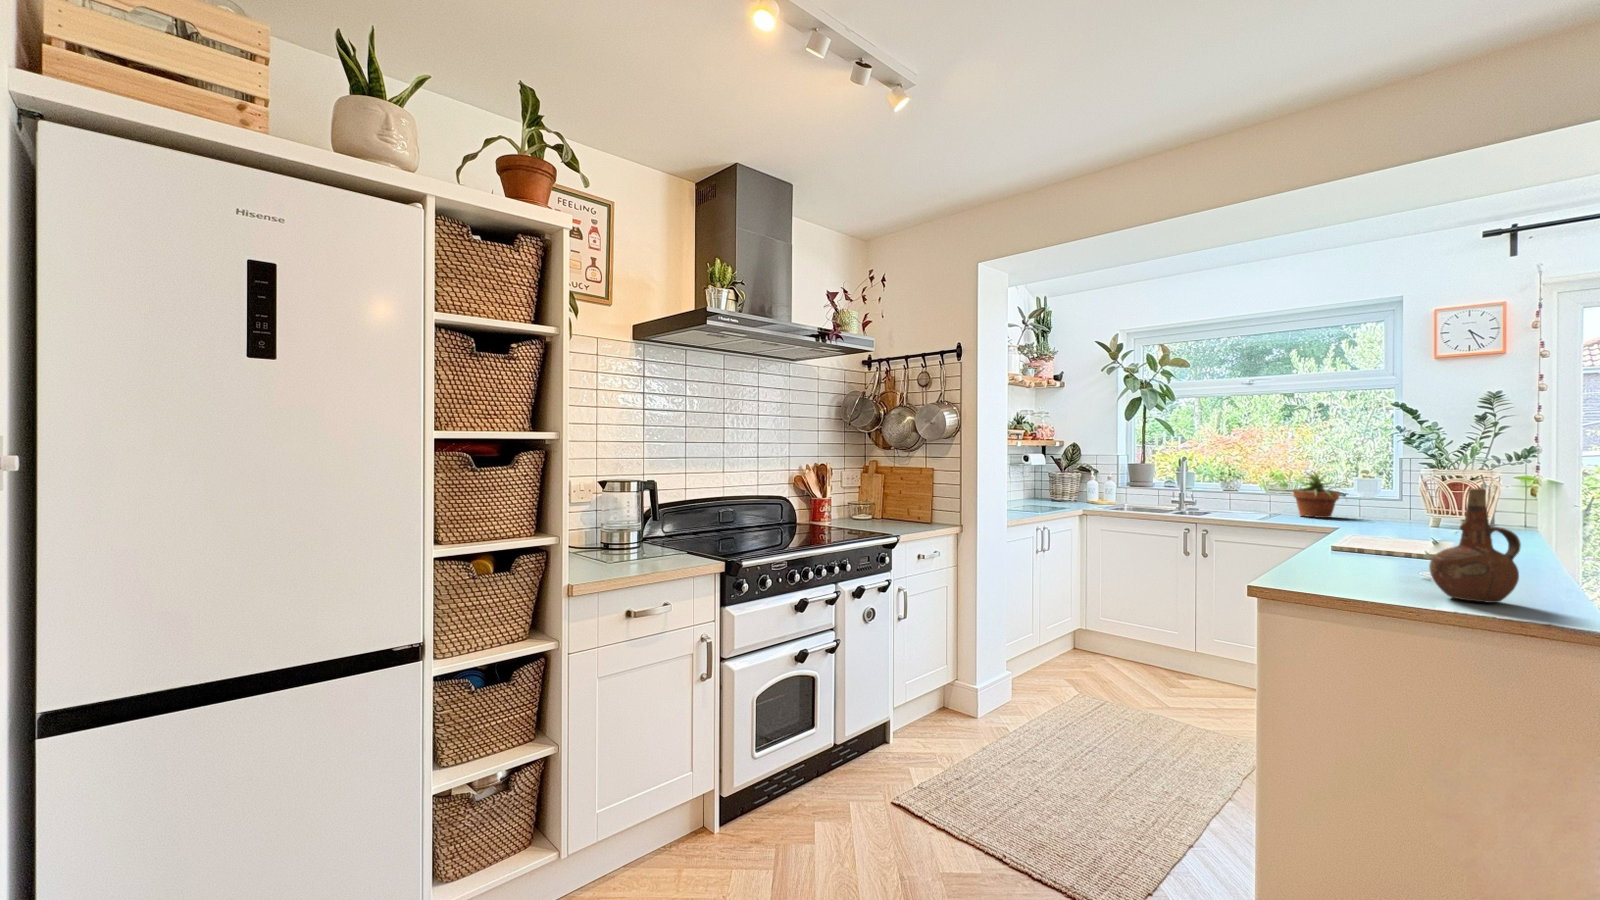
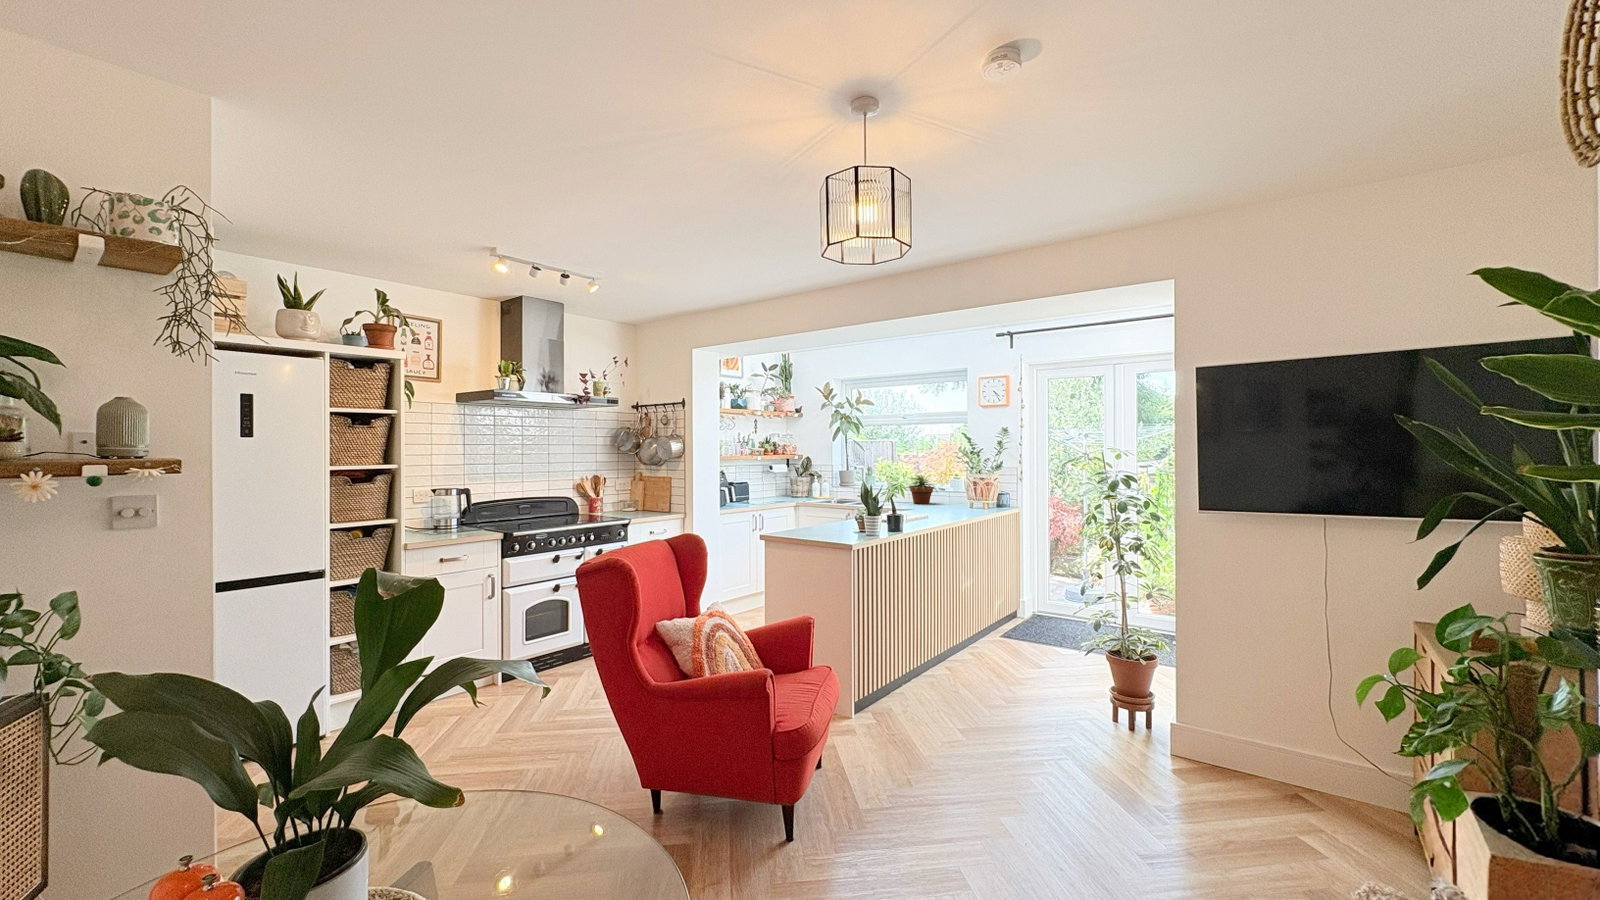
ceramic pitcher: present [1429,488,1521,603] -> none [799,485,828,533]

